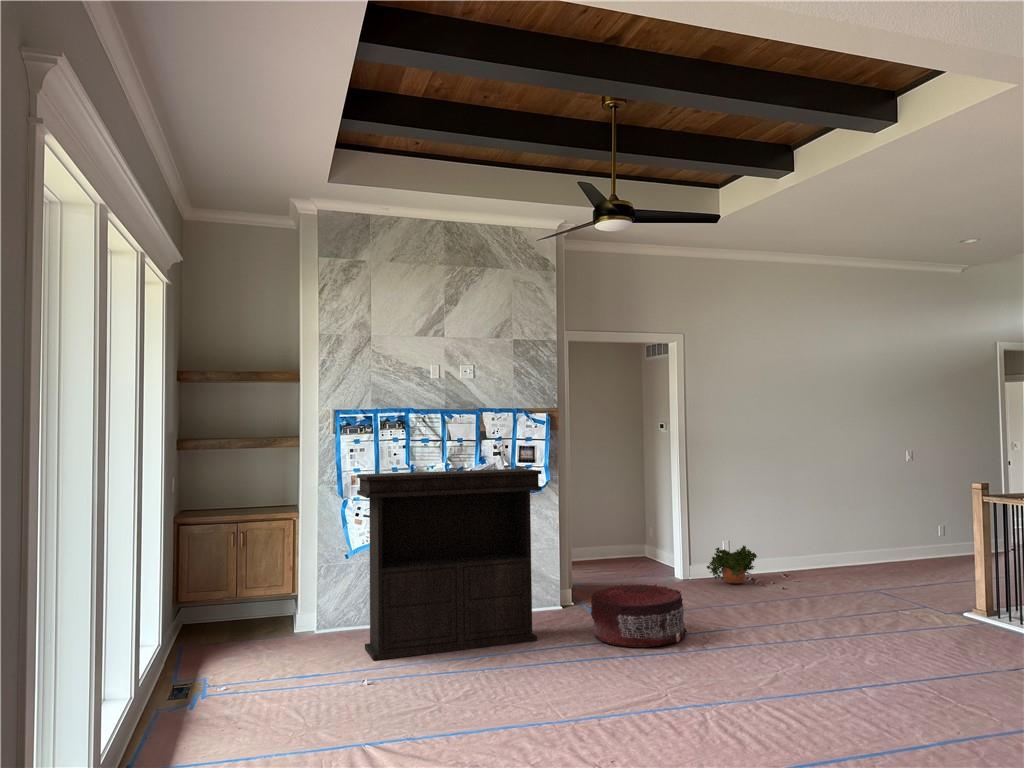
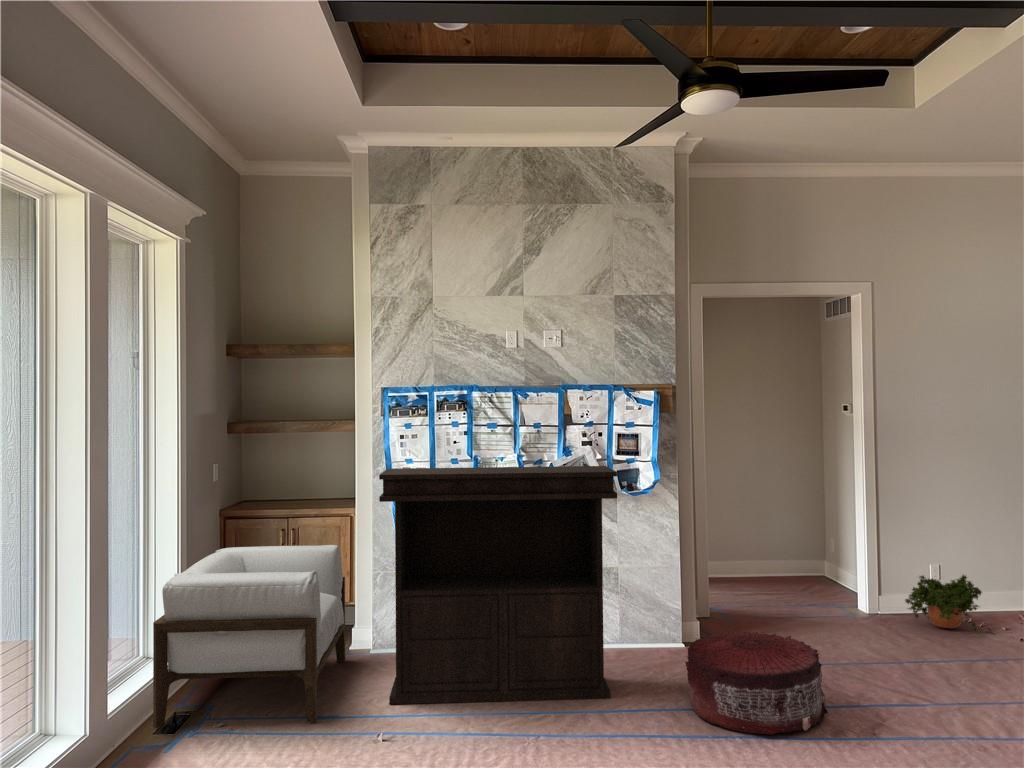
armchair: none [186,542,325,694] -> present [153,545,345,728]

